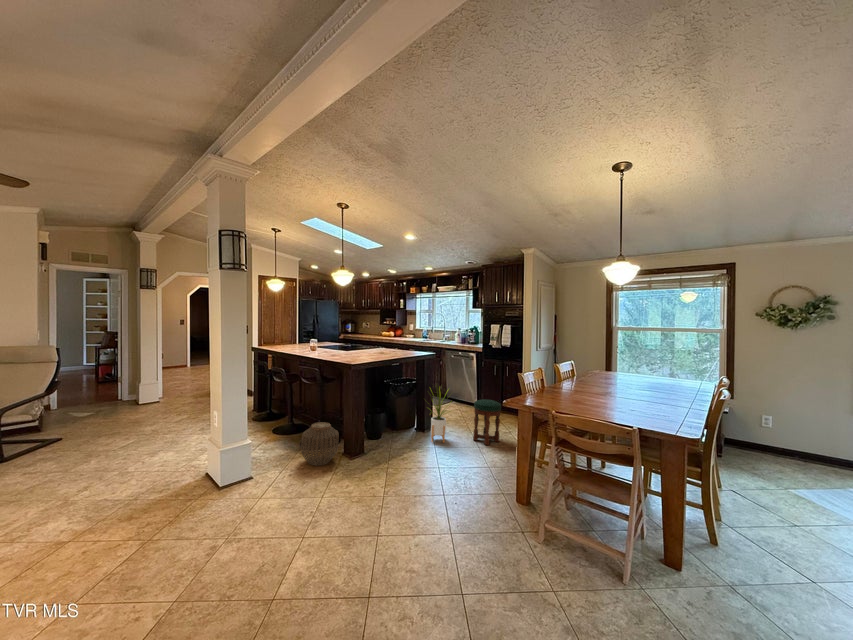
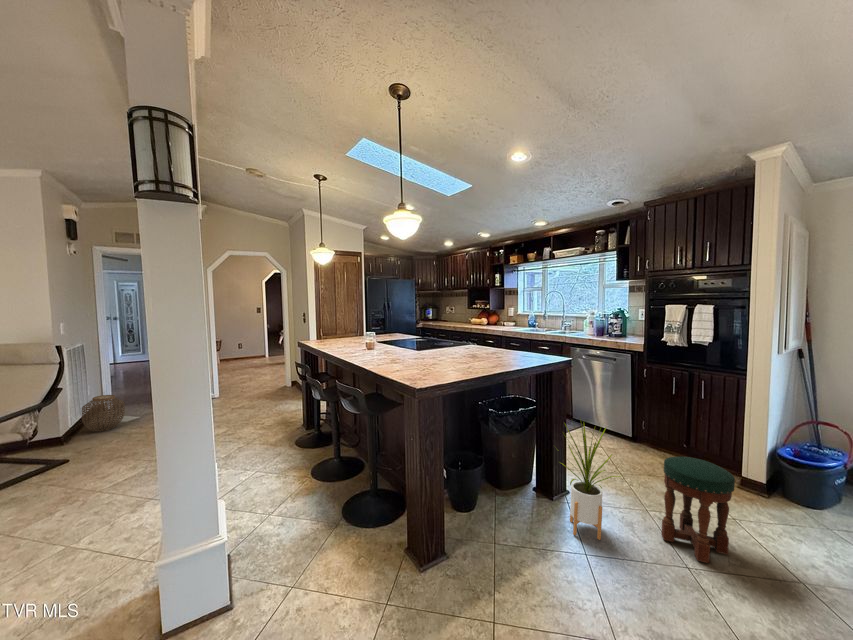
woven basket: present [301,422,339,466] -> present [82,395,125,432]

